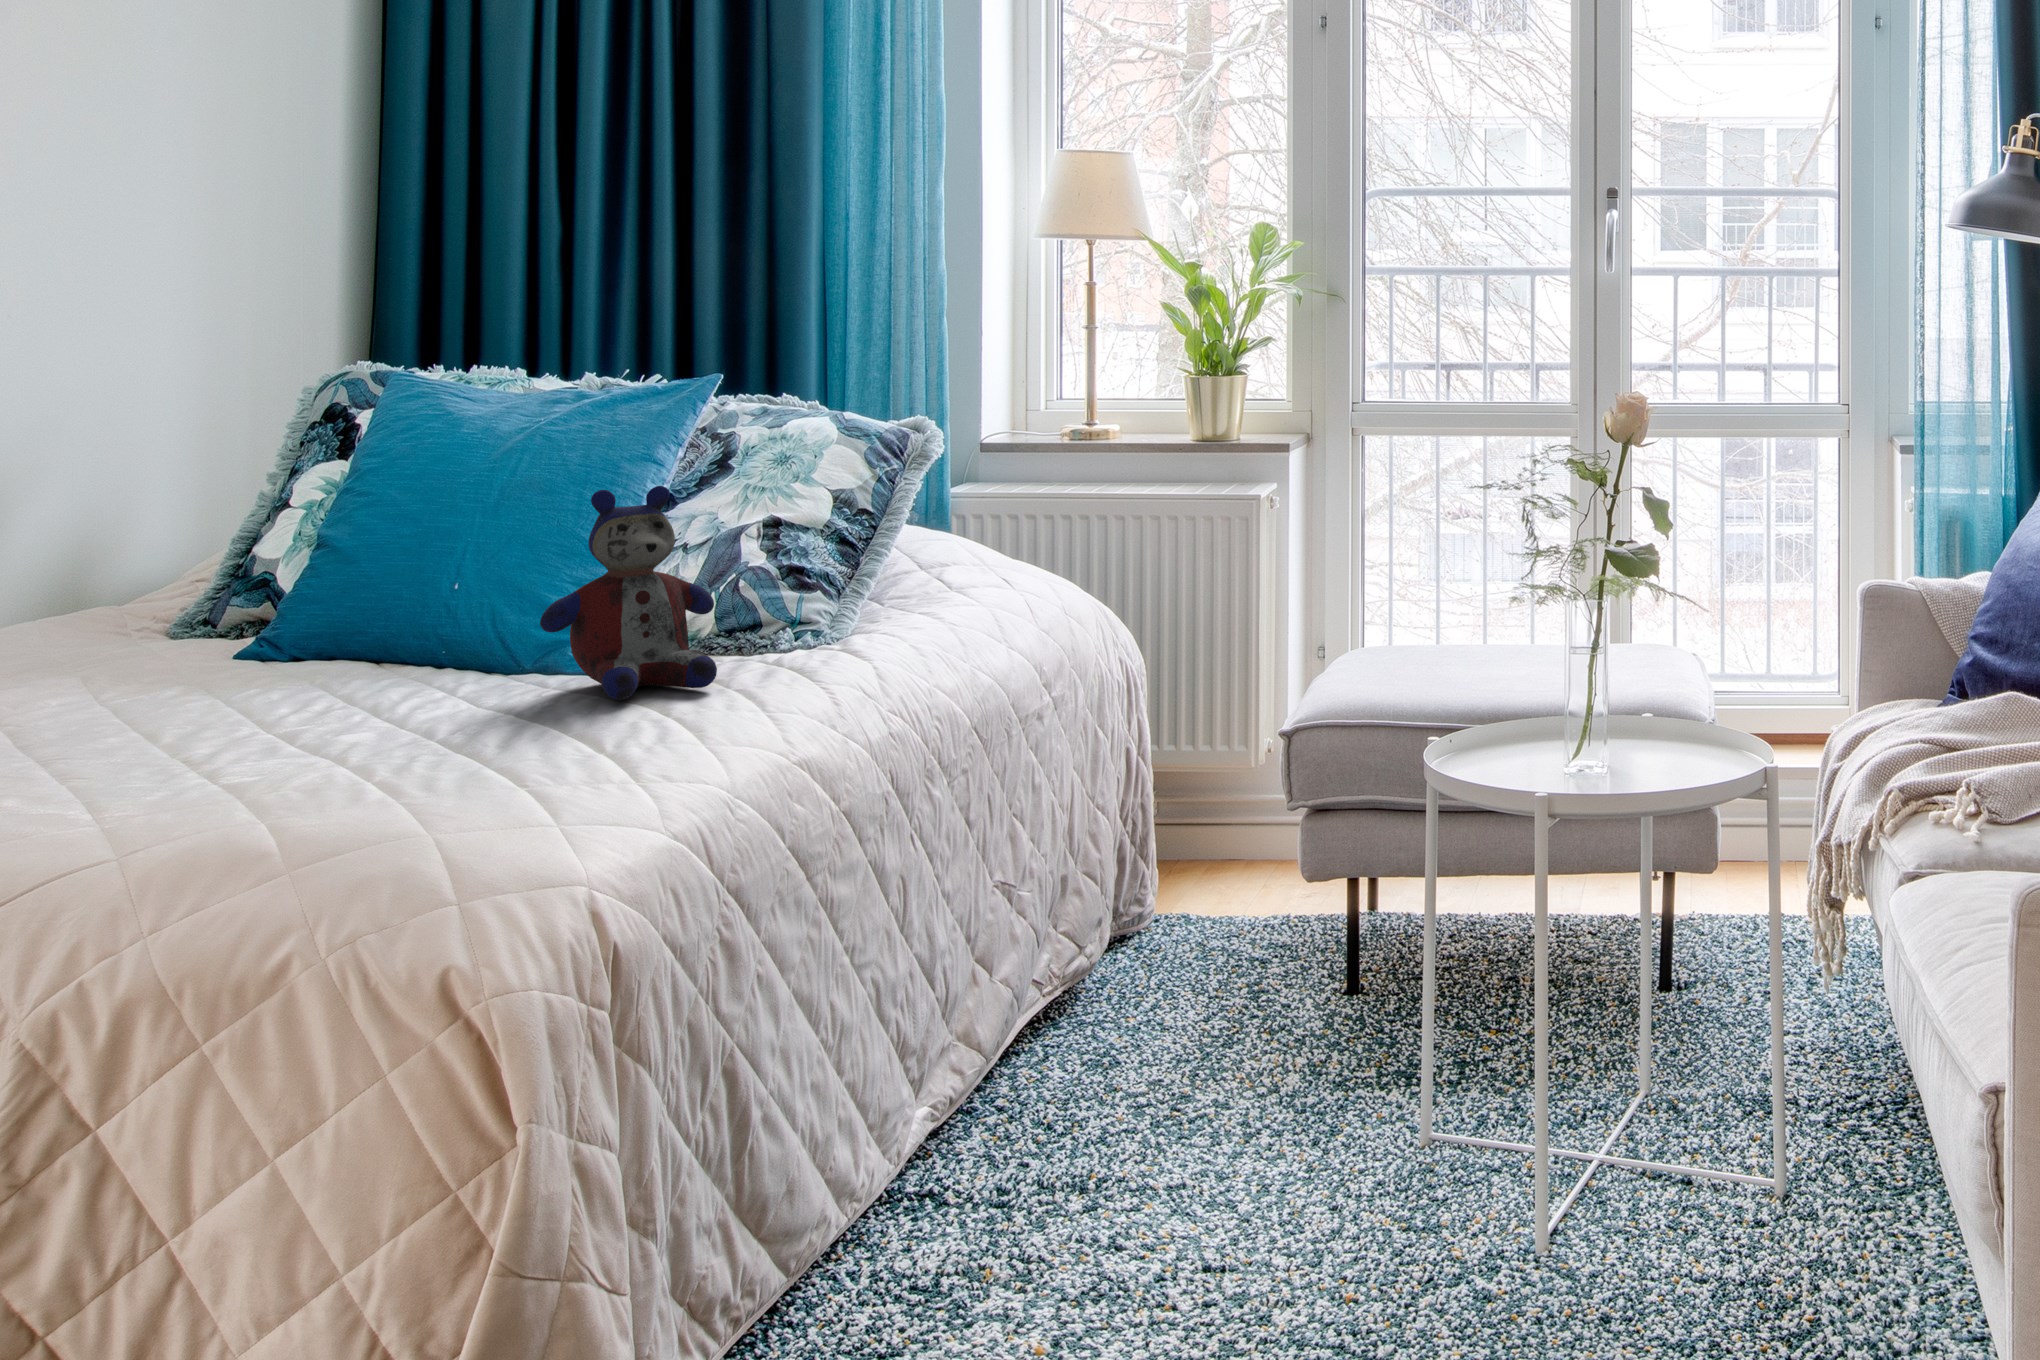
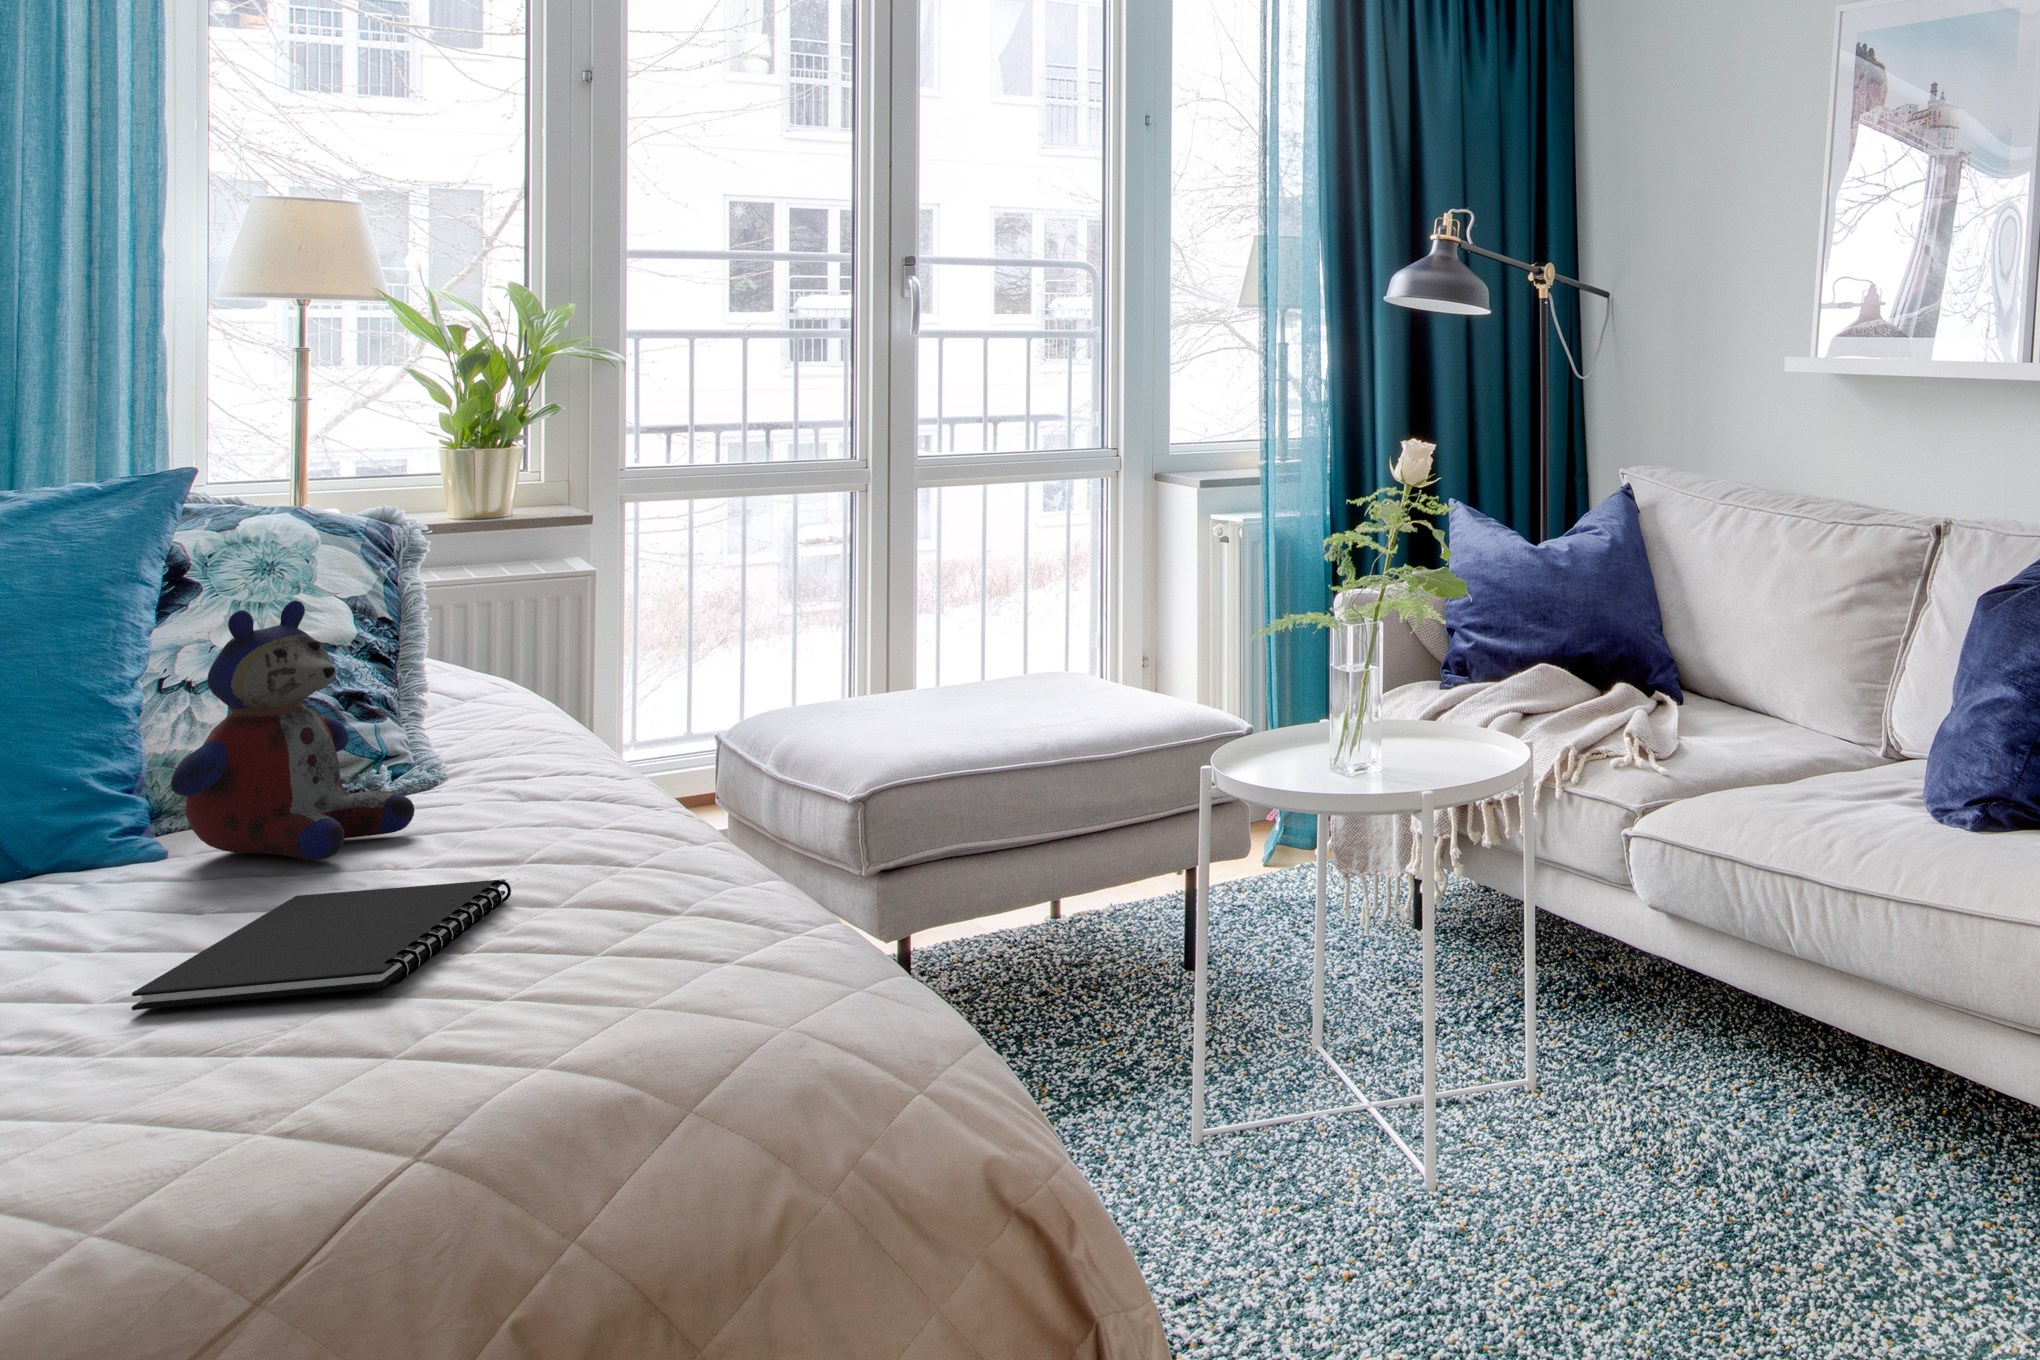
notebook: none [283,725,619,810] -> present [131,879,511,1010]

